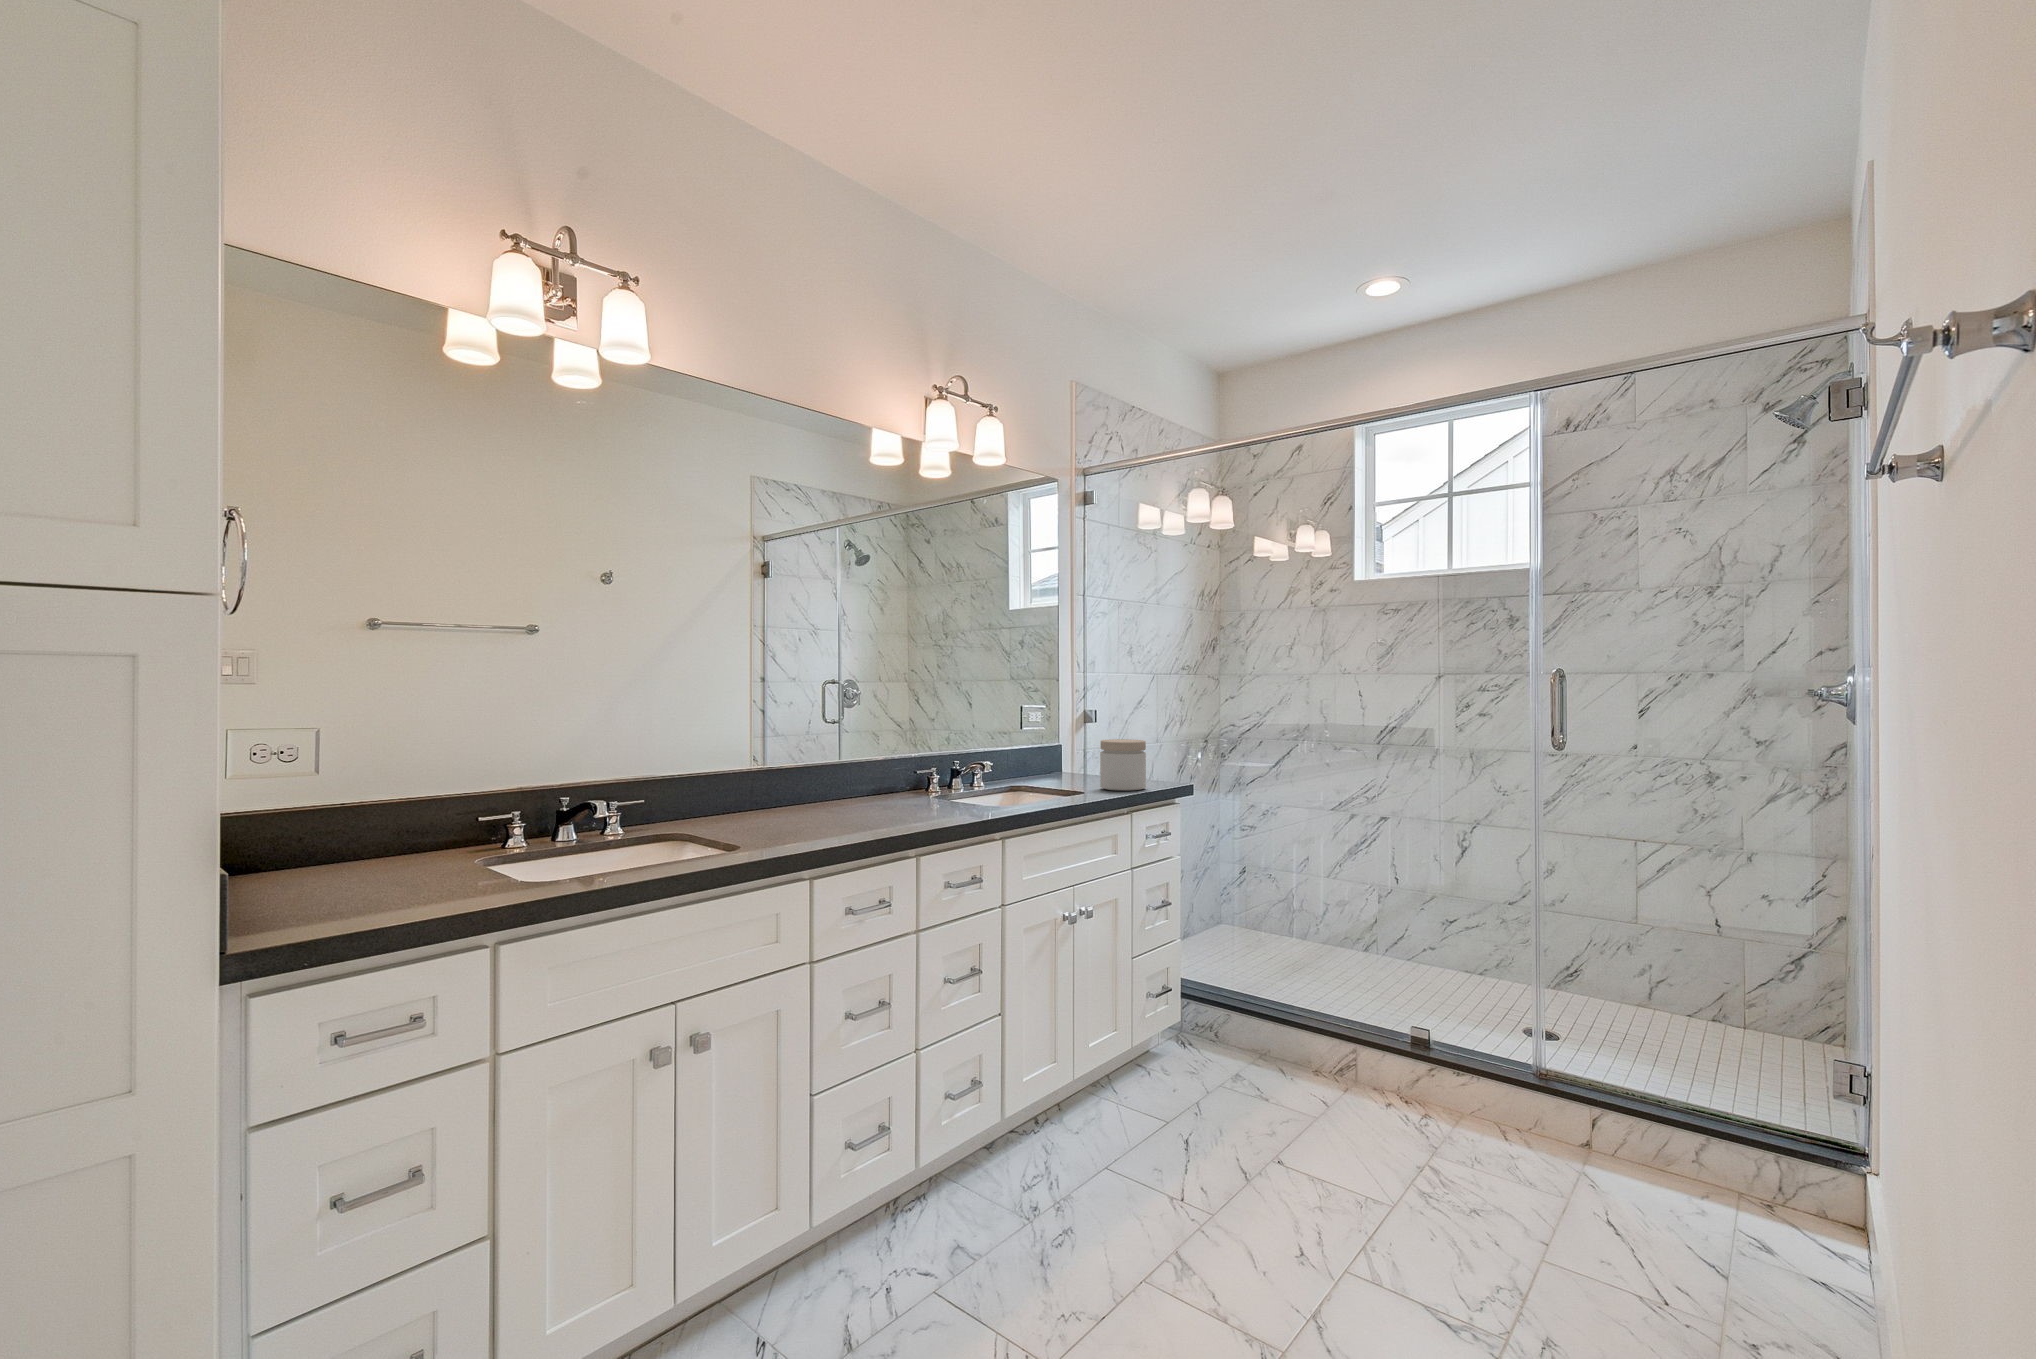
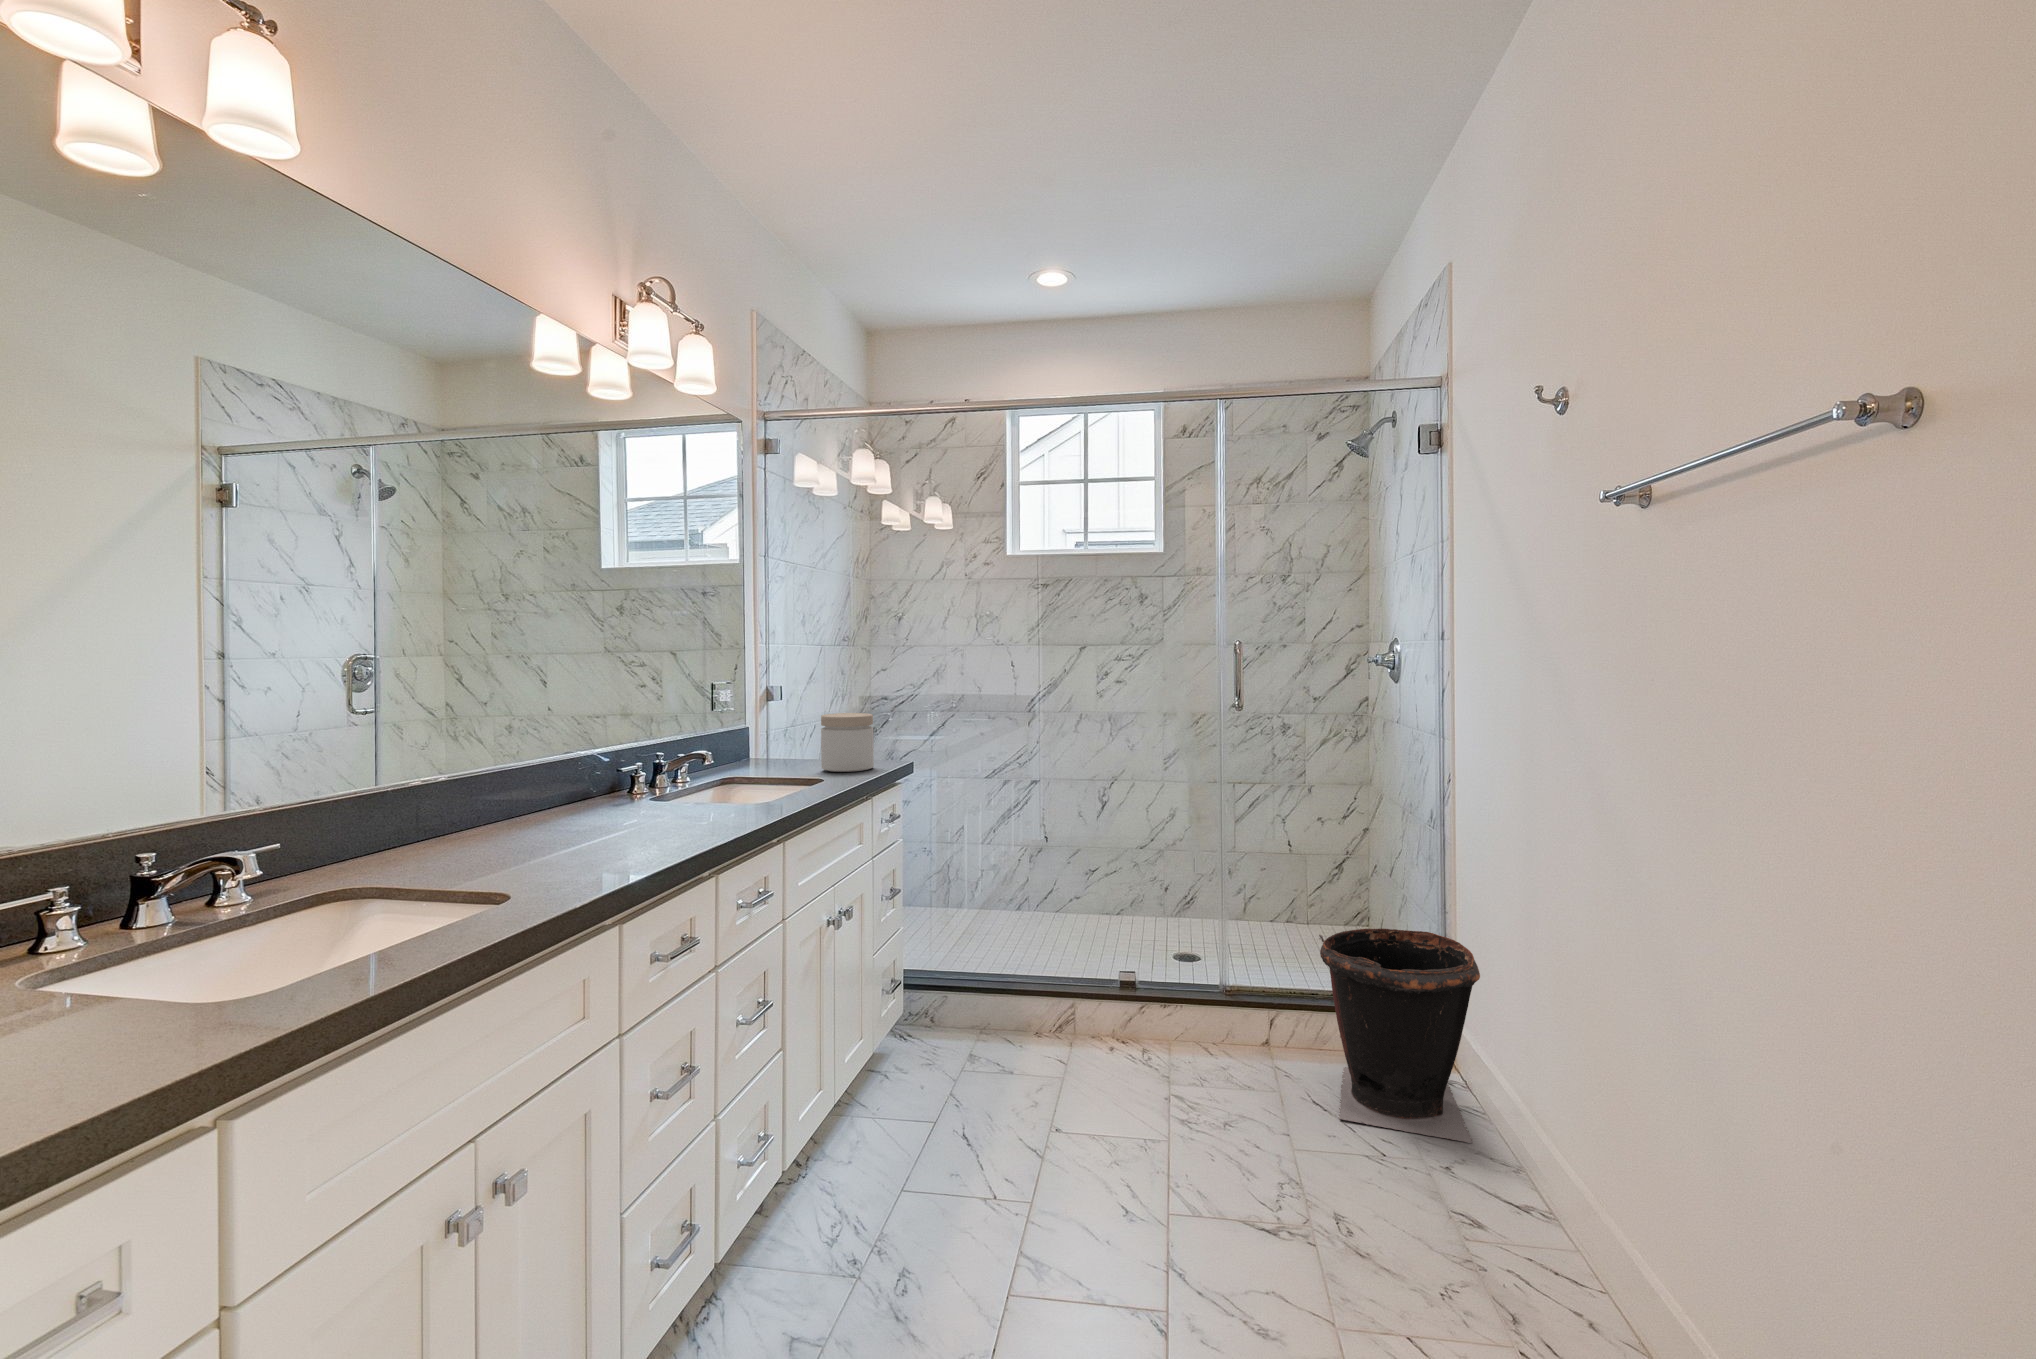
waste bin: none [1614,1022,1853,1336] -> present [1319,928,1480,1143]

